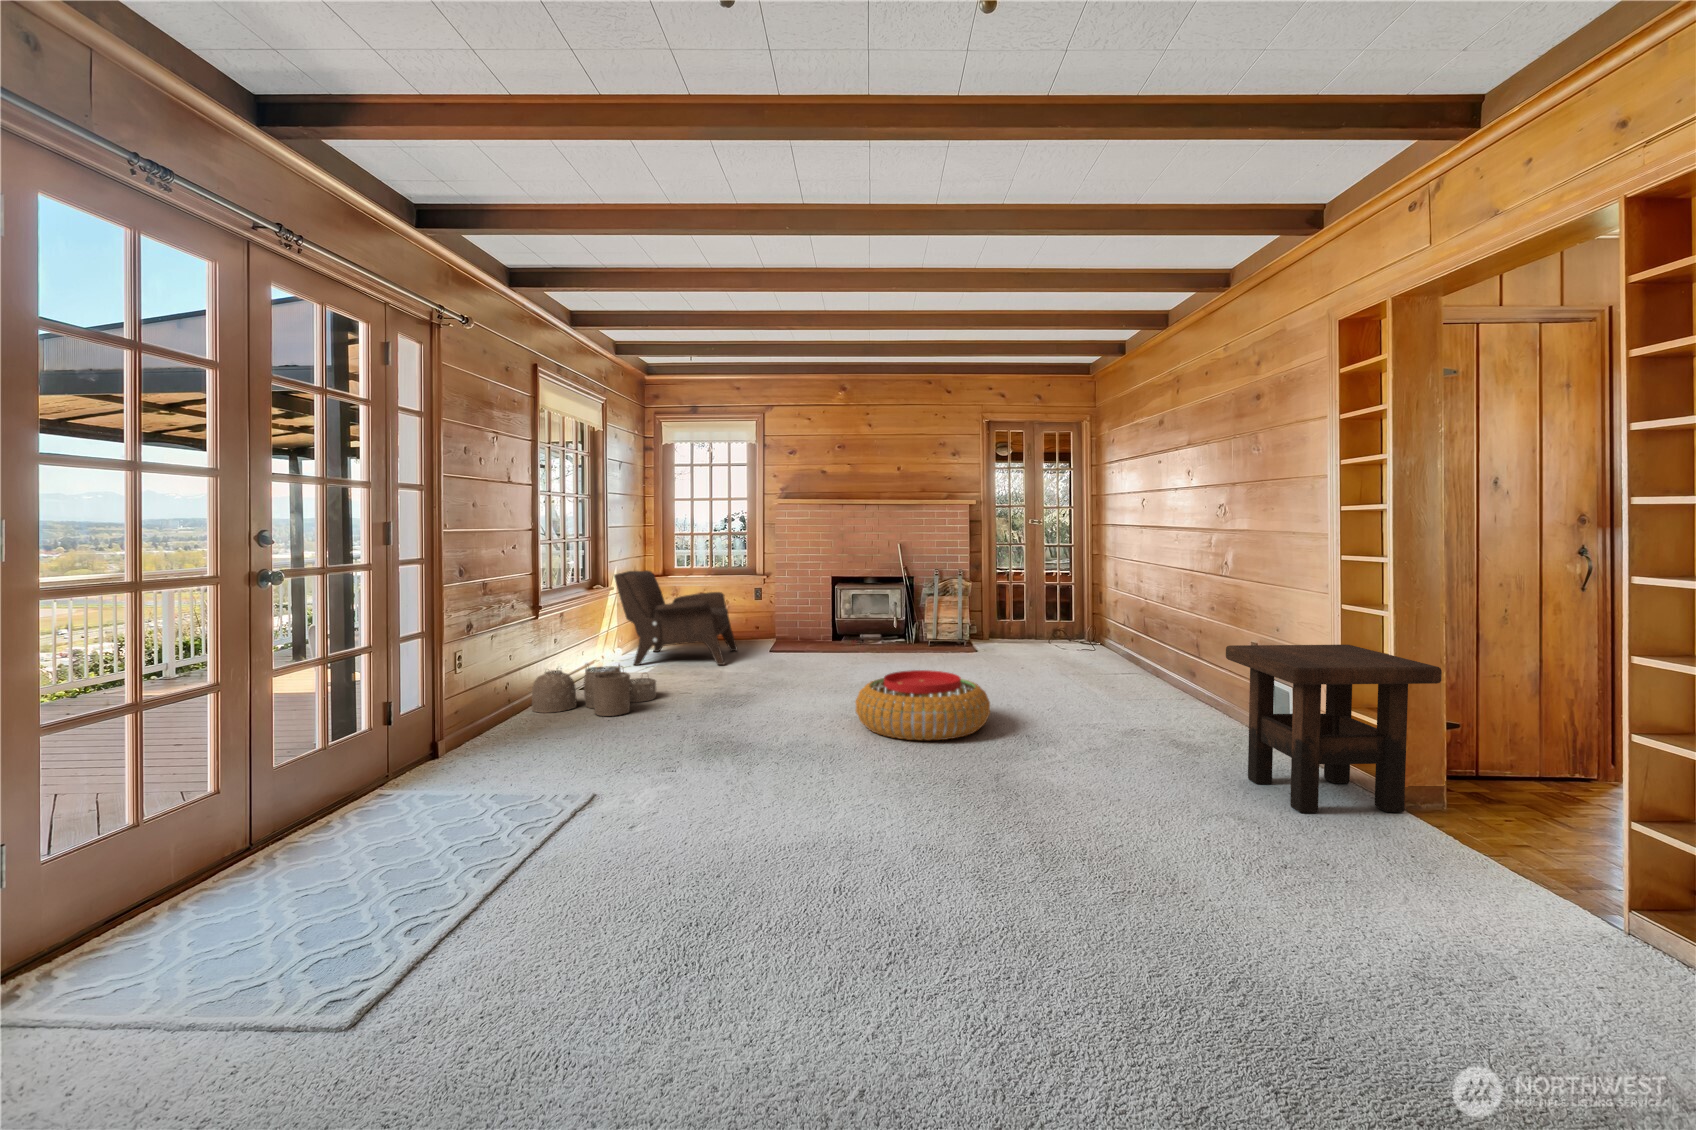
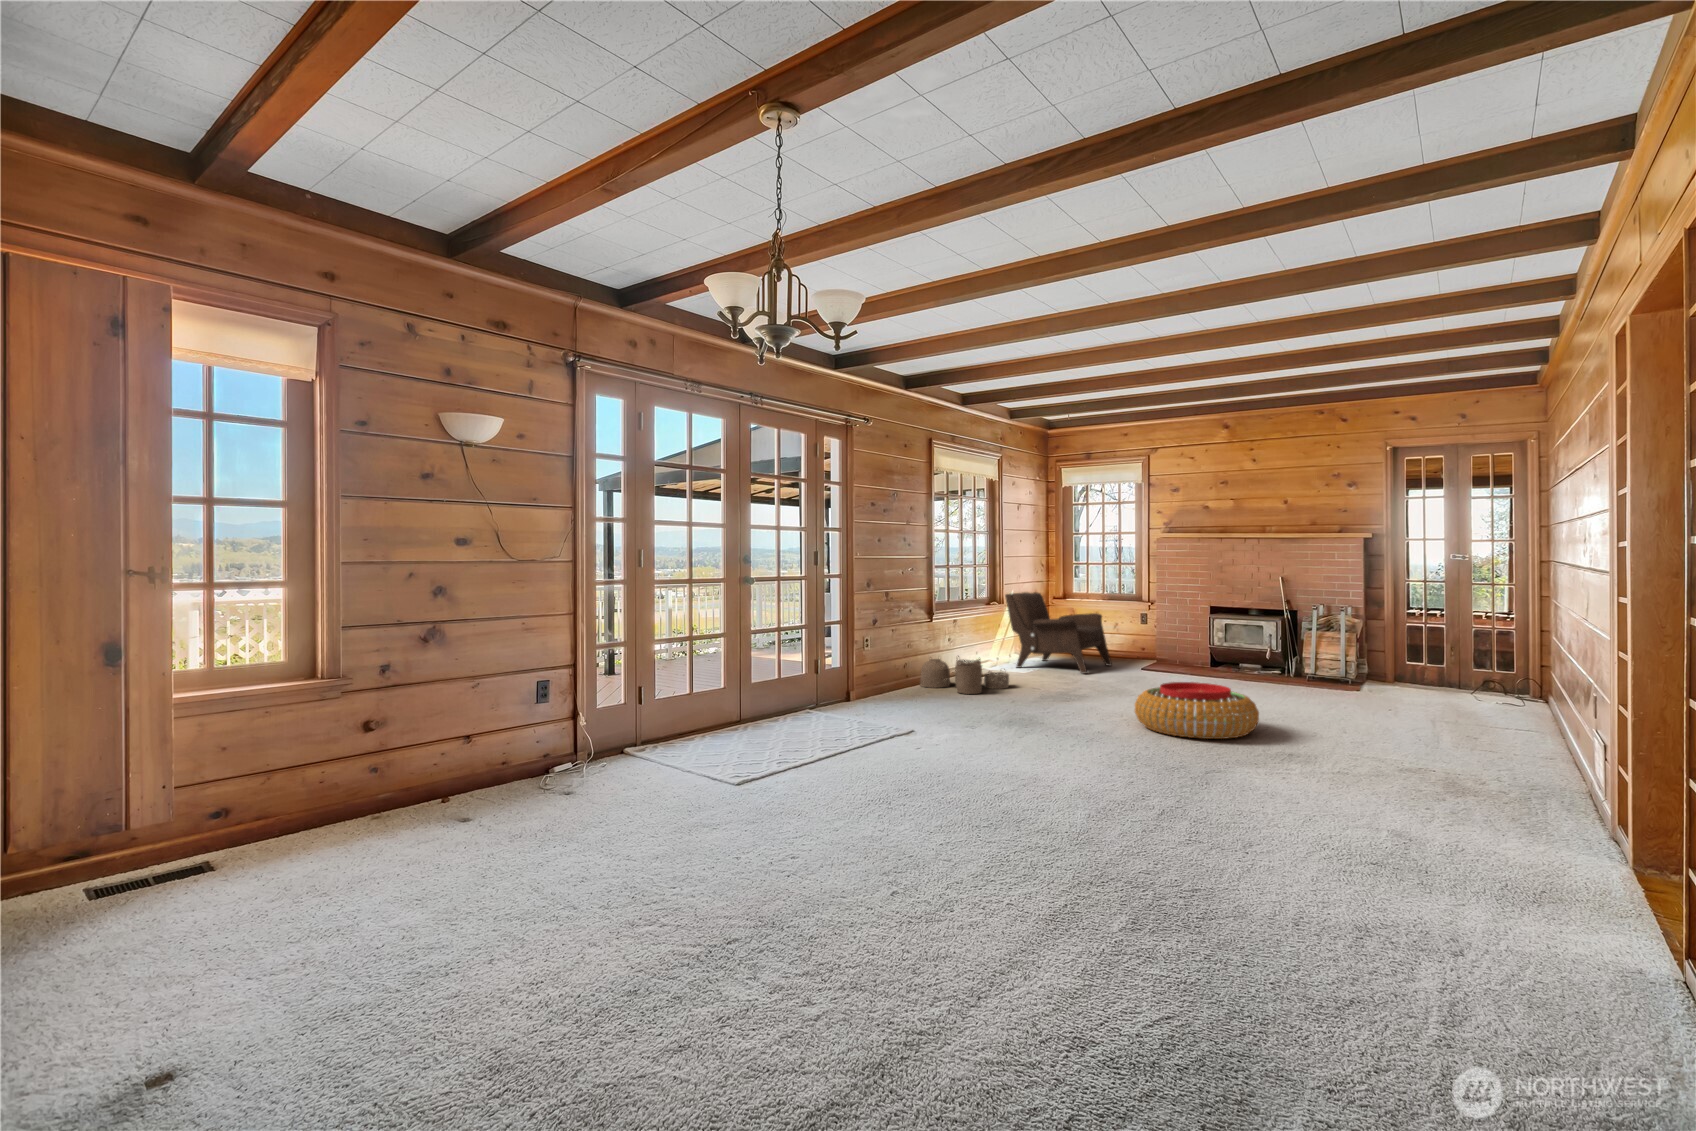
side table: present [1226,645,1442,813] -> none [1432,673,1613,846]

